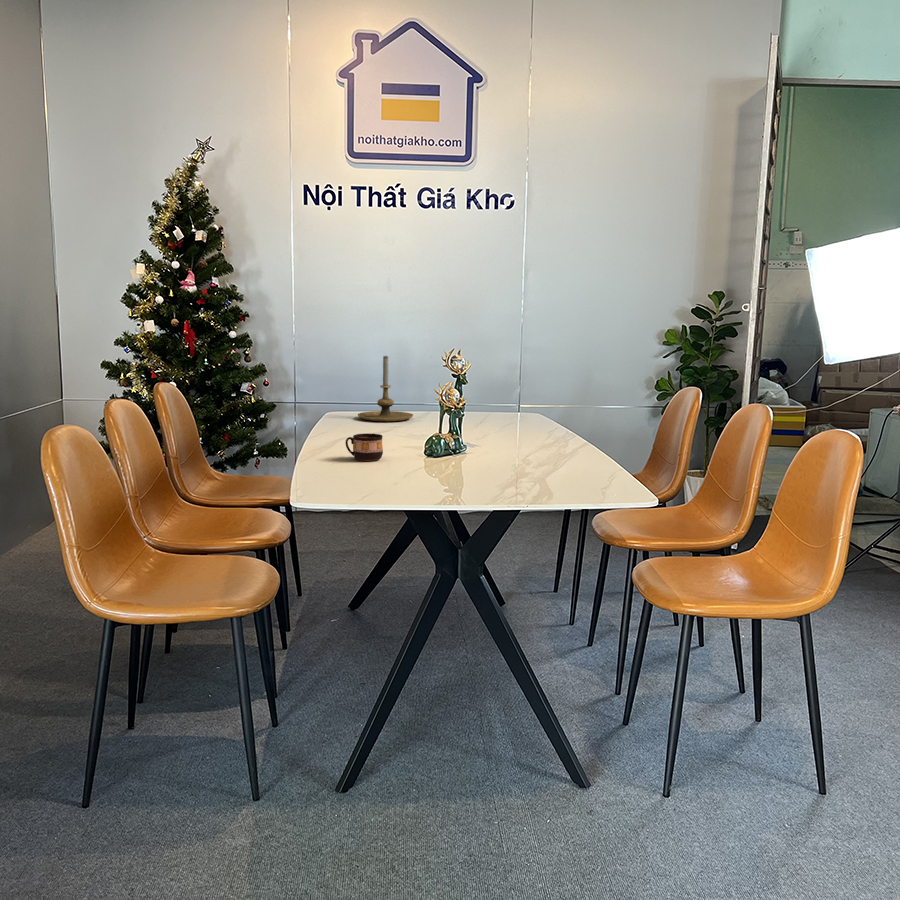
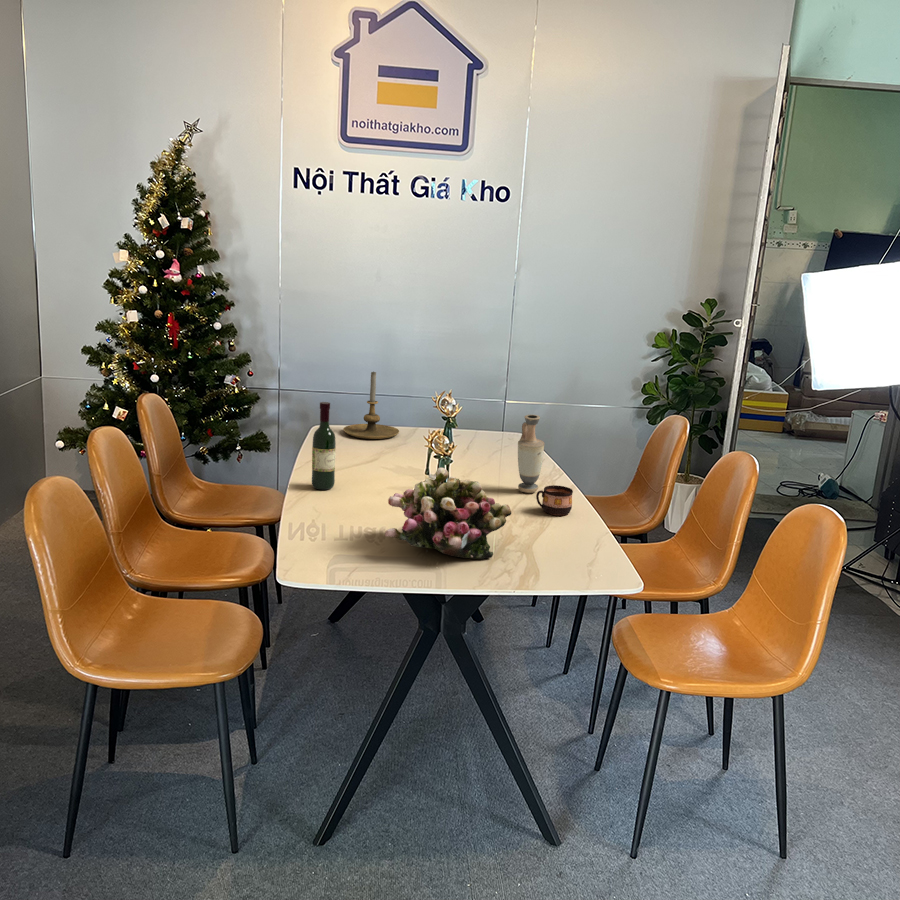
wine bottle: none [326,364,349,452] -> present [312,402,336,490]
vase: none [530,371,557,450] -> present [518,415,544,493]
flower arrangement: none [399,406,524,490] -> present [385,468,511,559]
cup: present [346,433,383,461] -> present [536,485,573,515]

